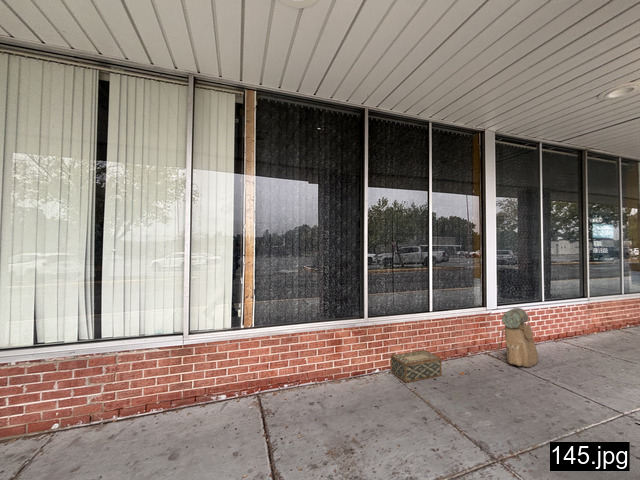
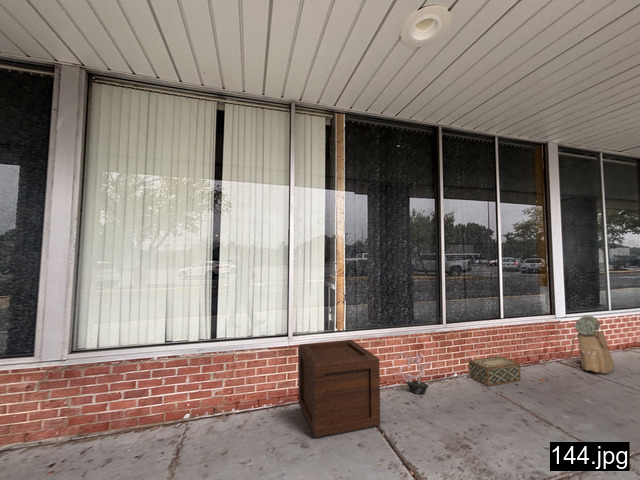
wooden crate: none [187,337,269,450] -> present [298,340,380,438]
potted plant: none [302,344,344,393] -> present [394,352,430,394]

